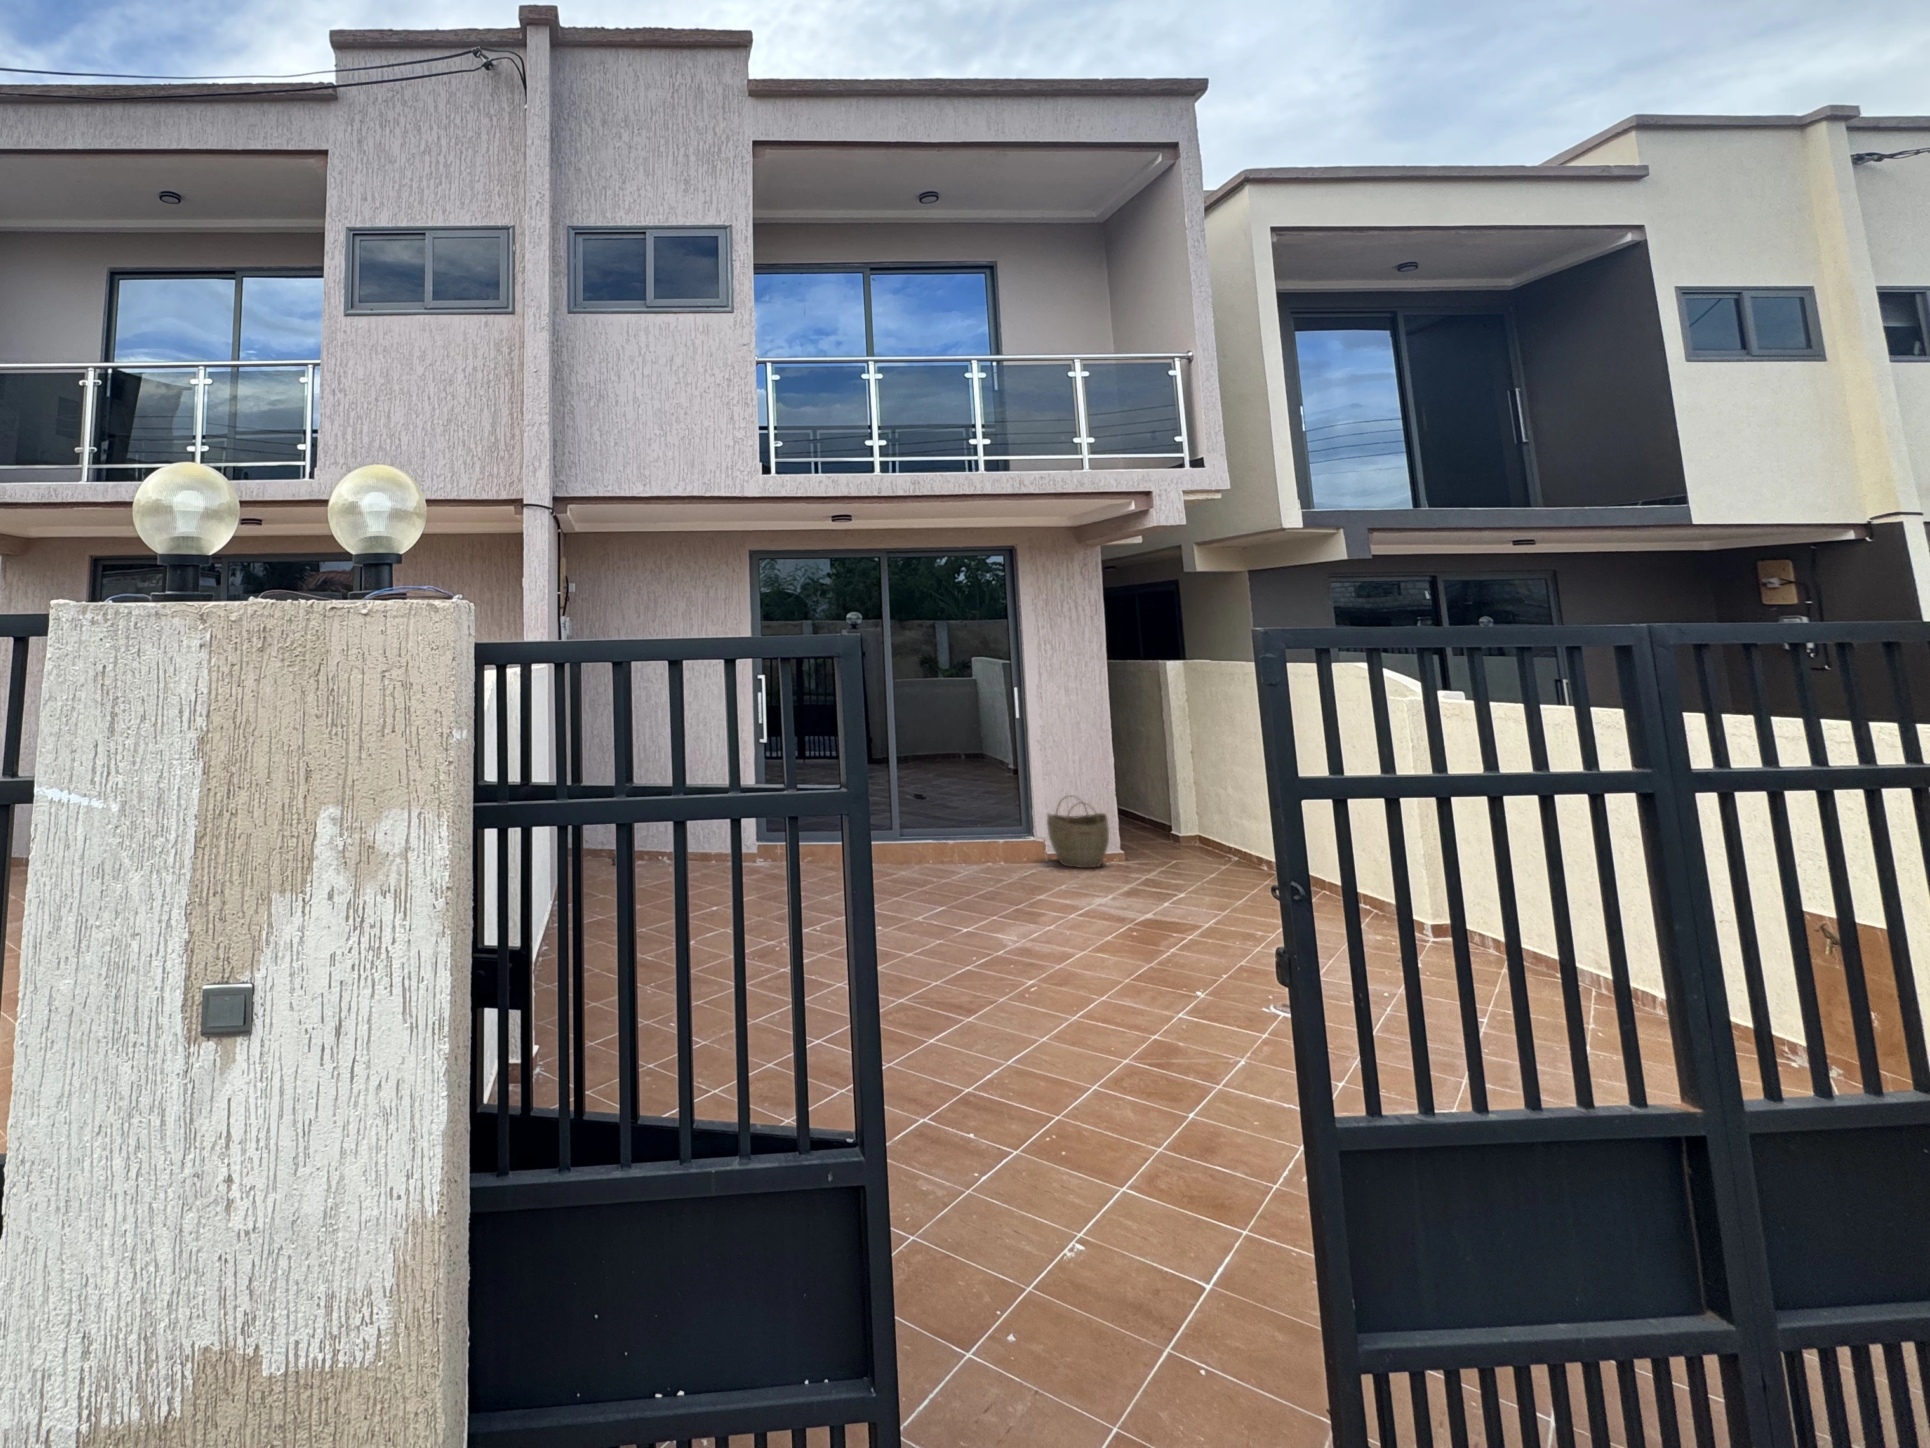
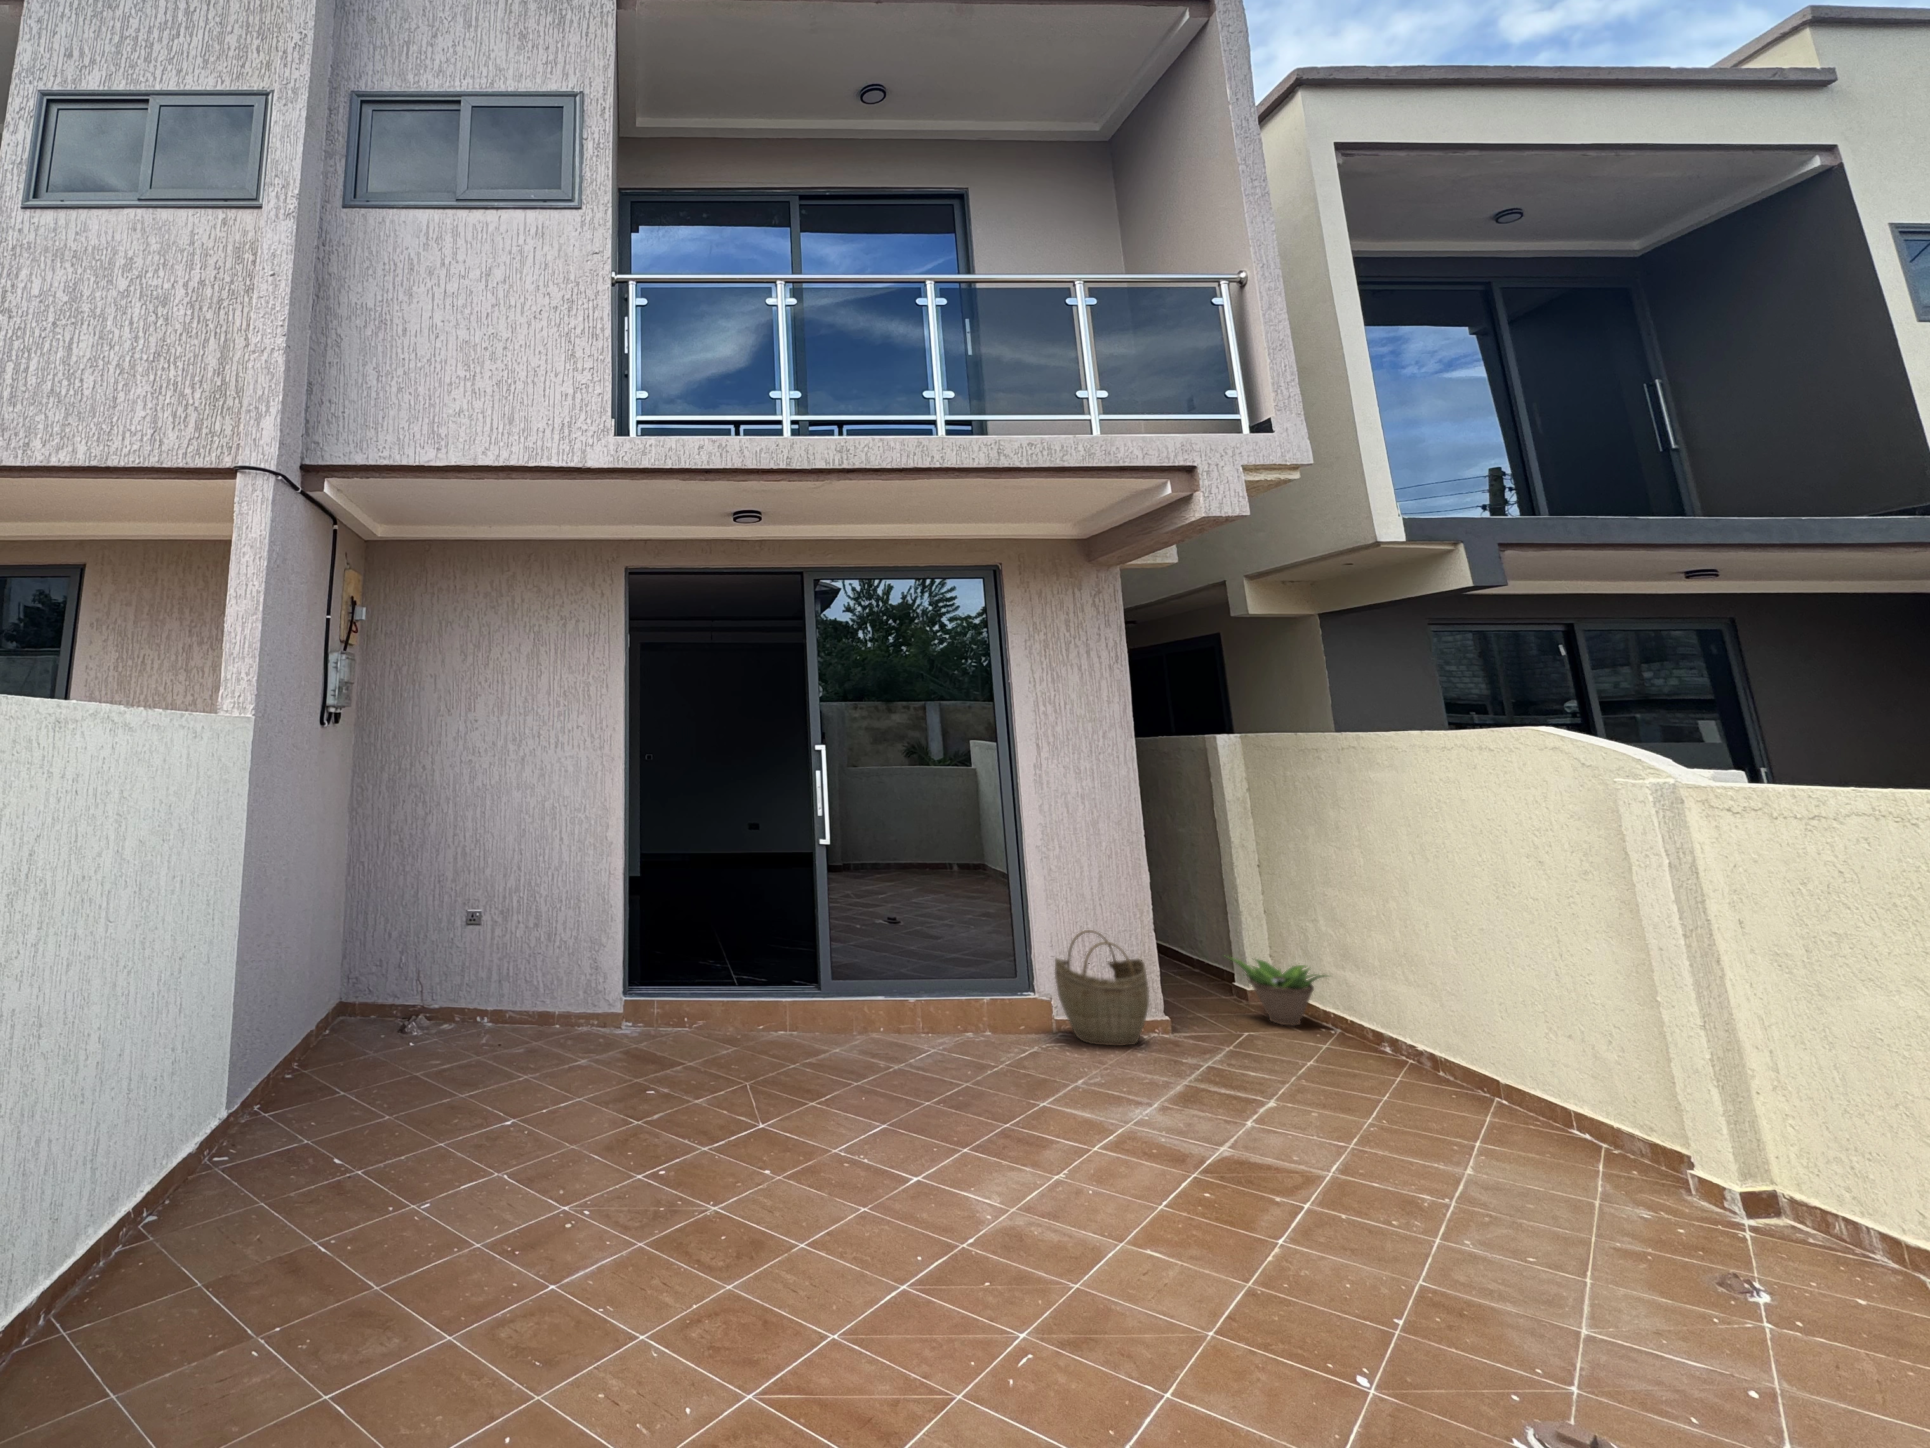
decorative plant: none [1160,811,1232,855] -> present [1230,958,1327,1025]

